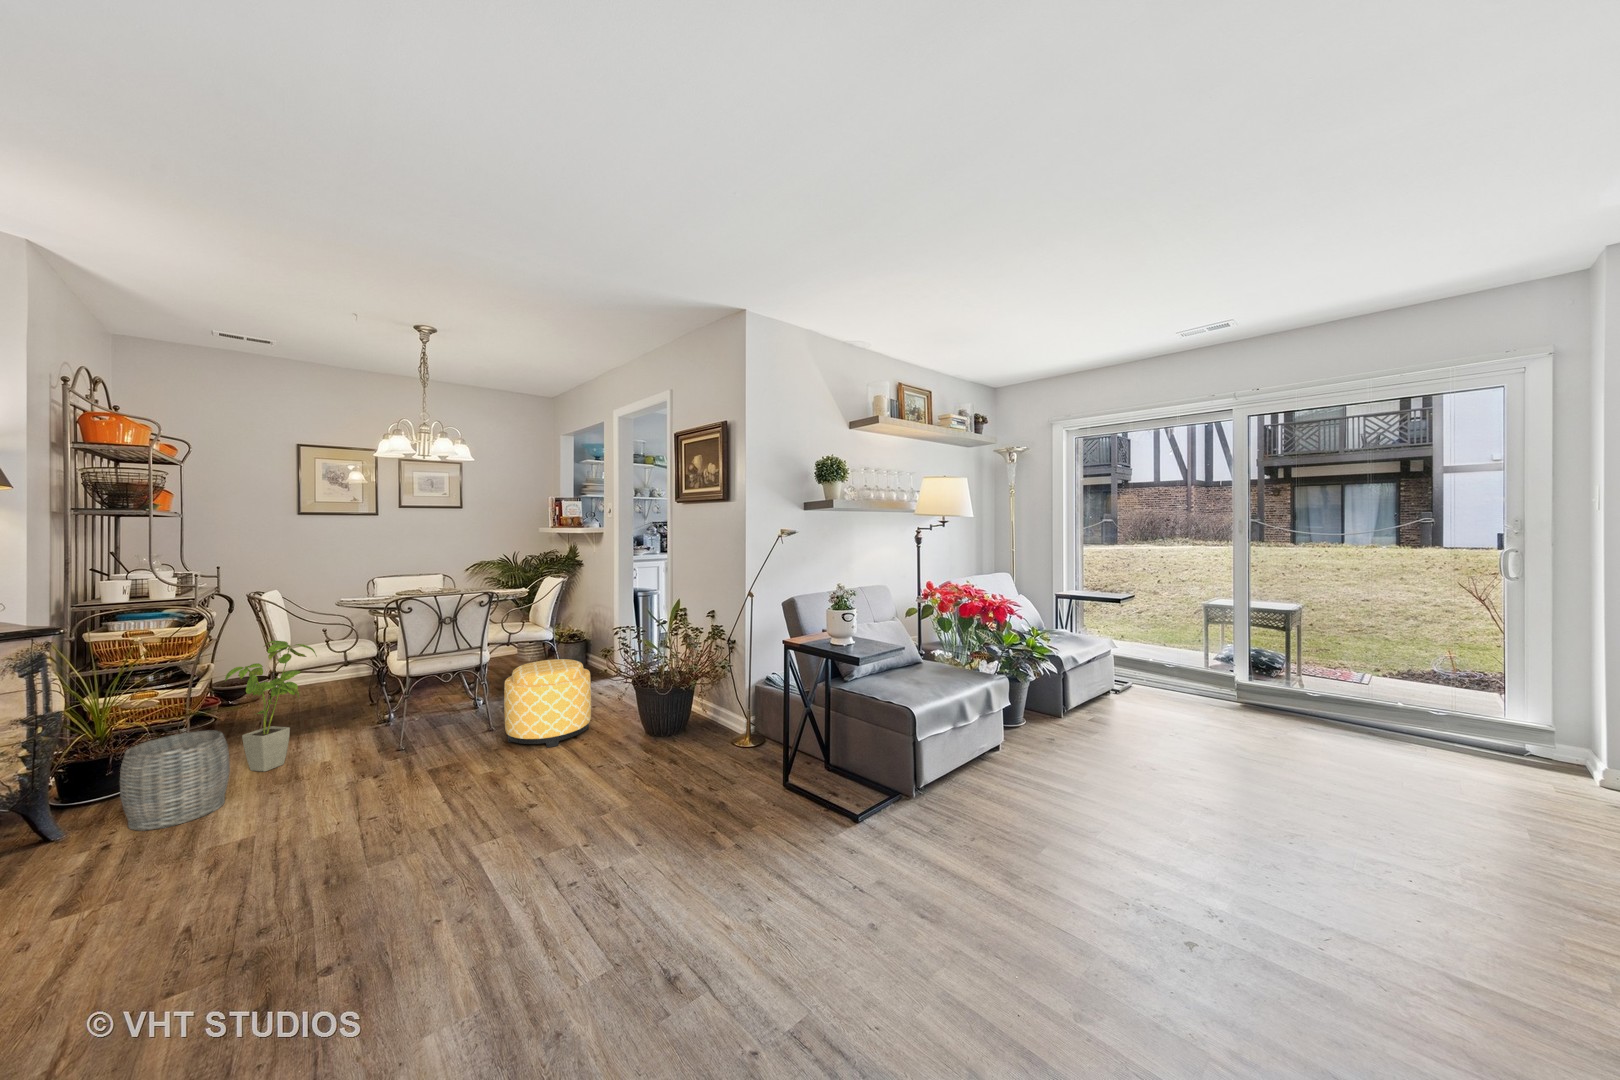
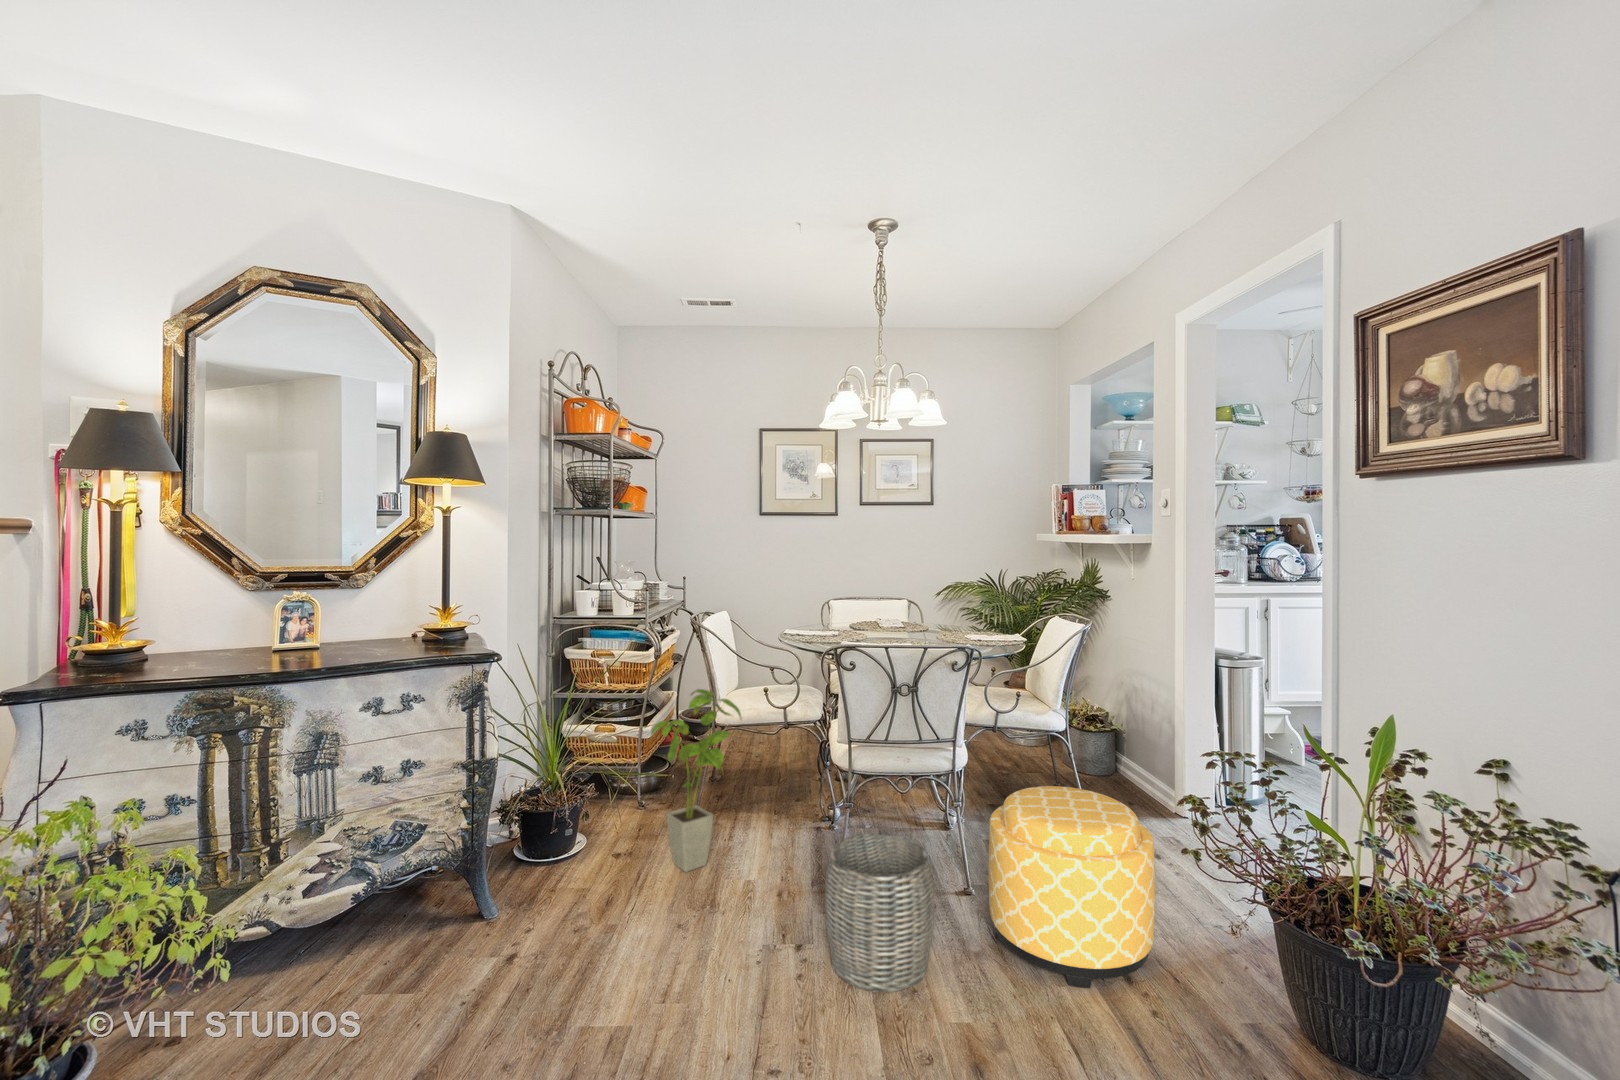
woven basket: present [120,731,230,831] -> present [825,834,934,992]

